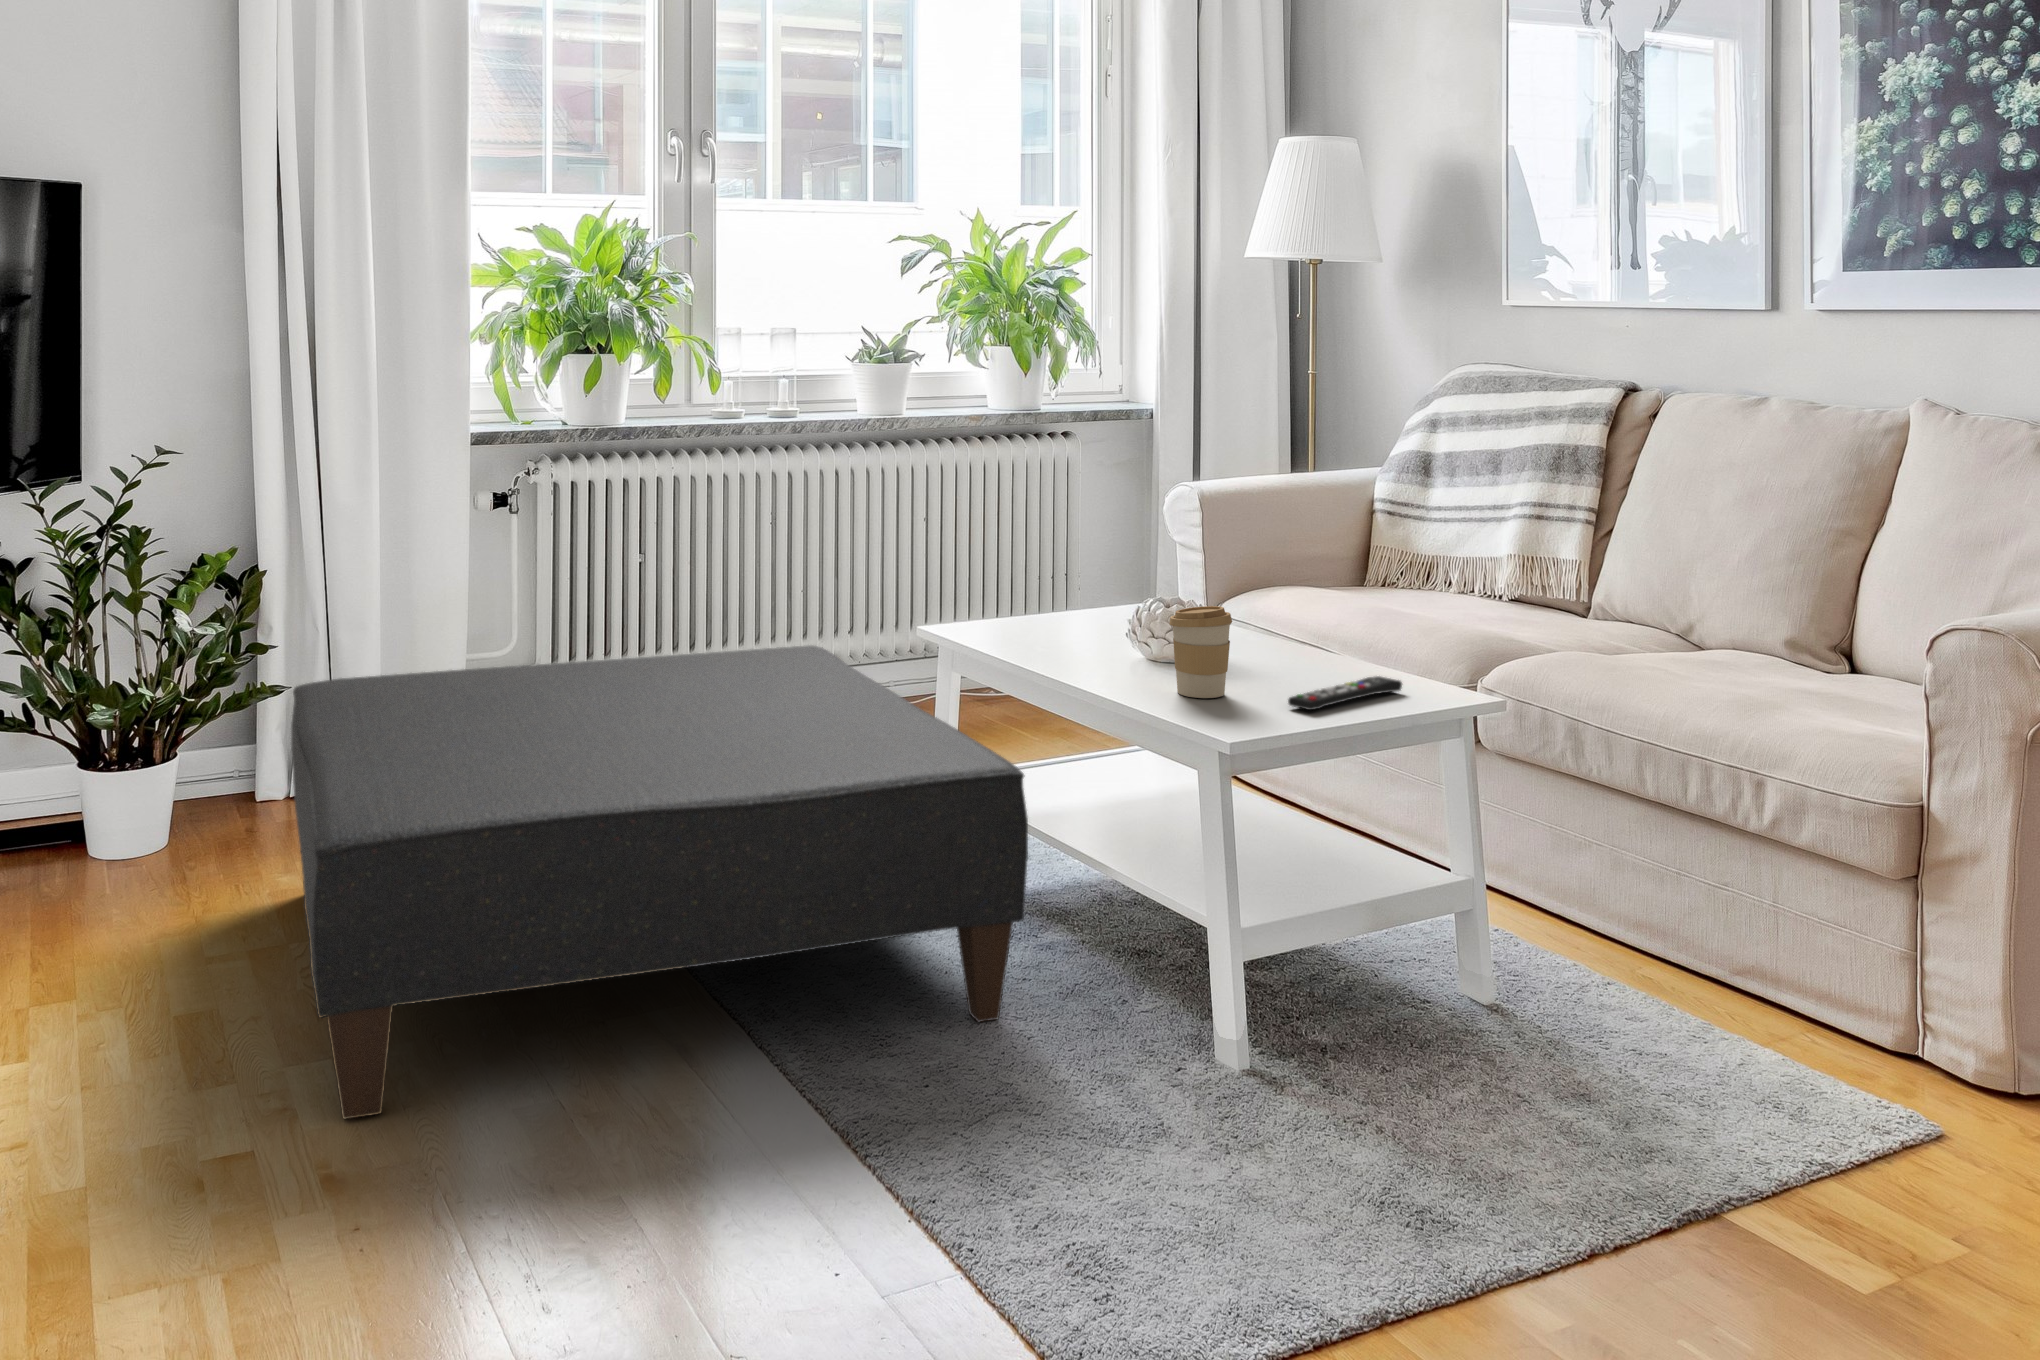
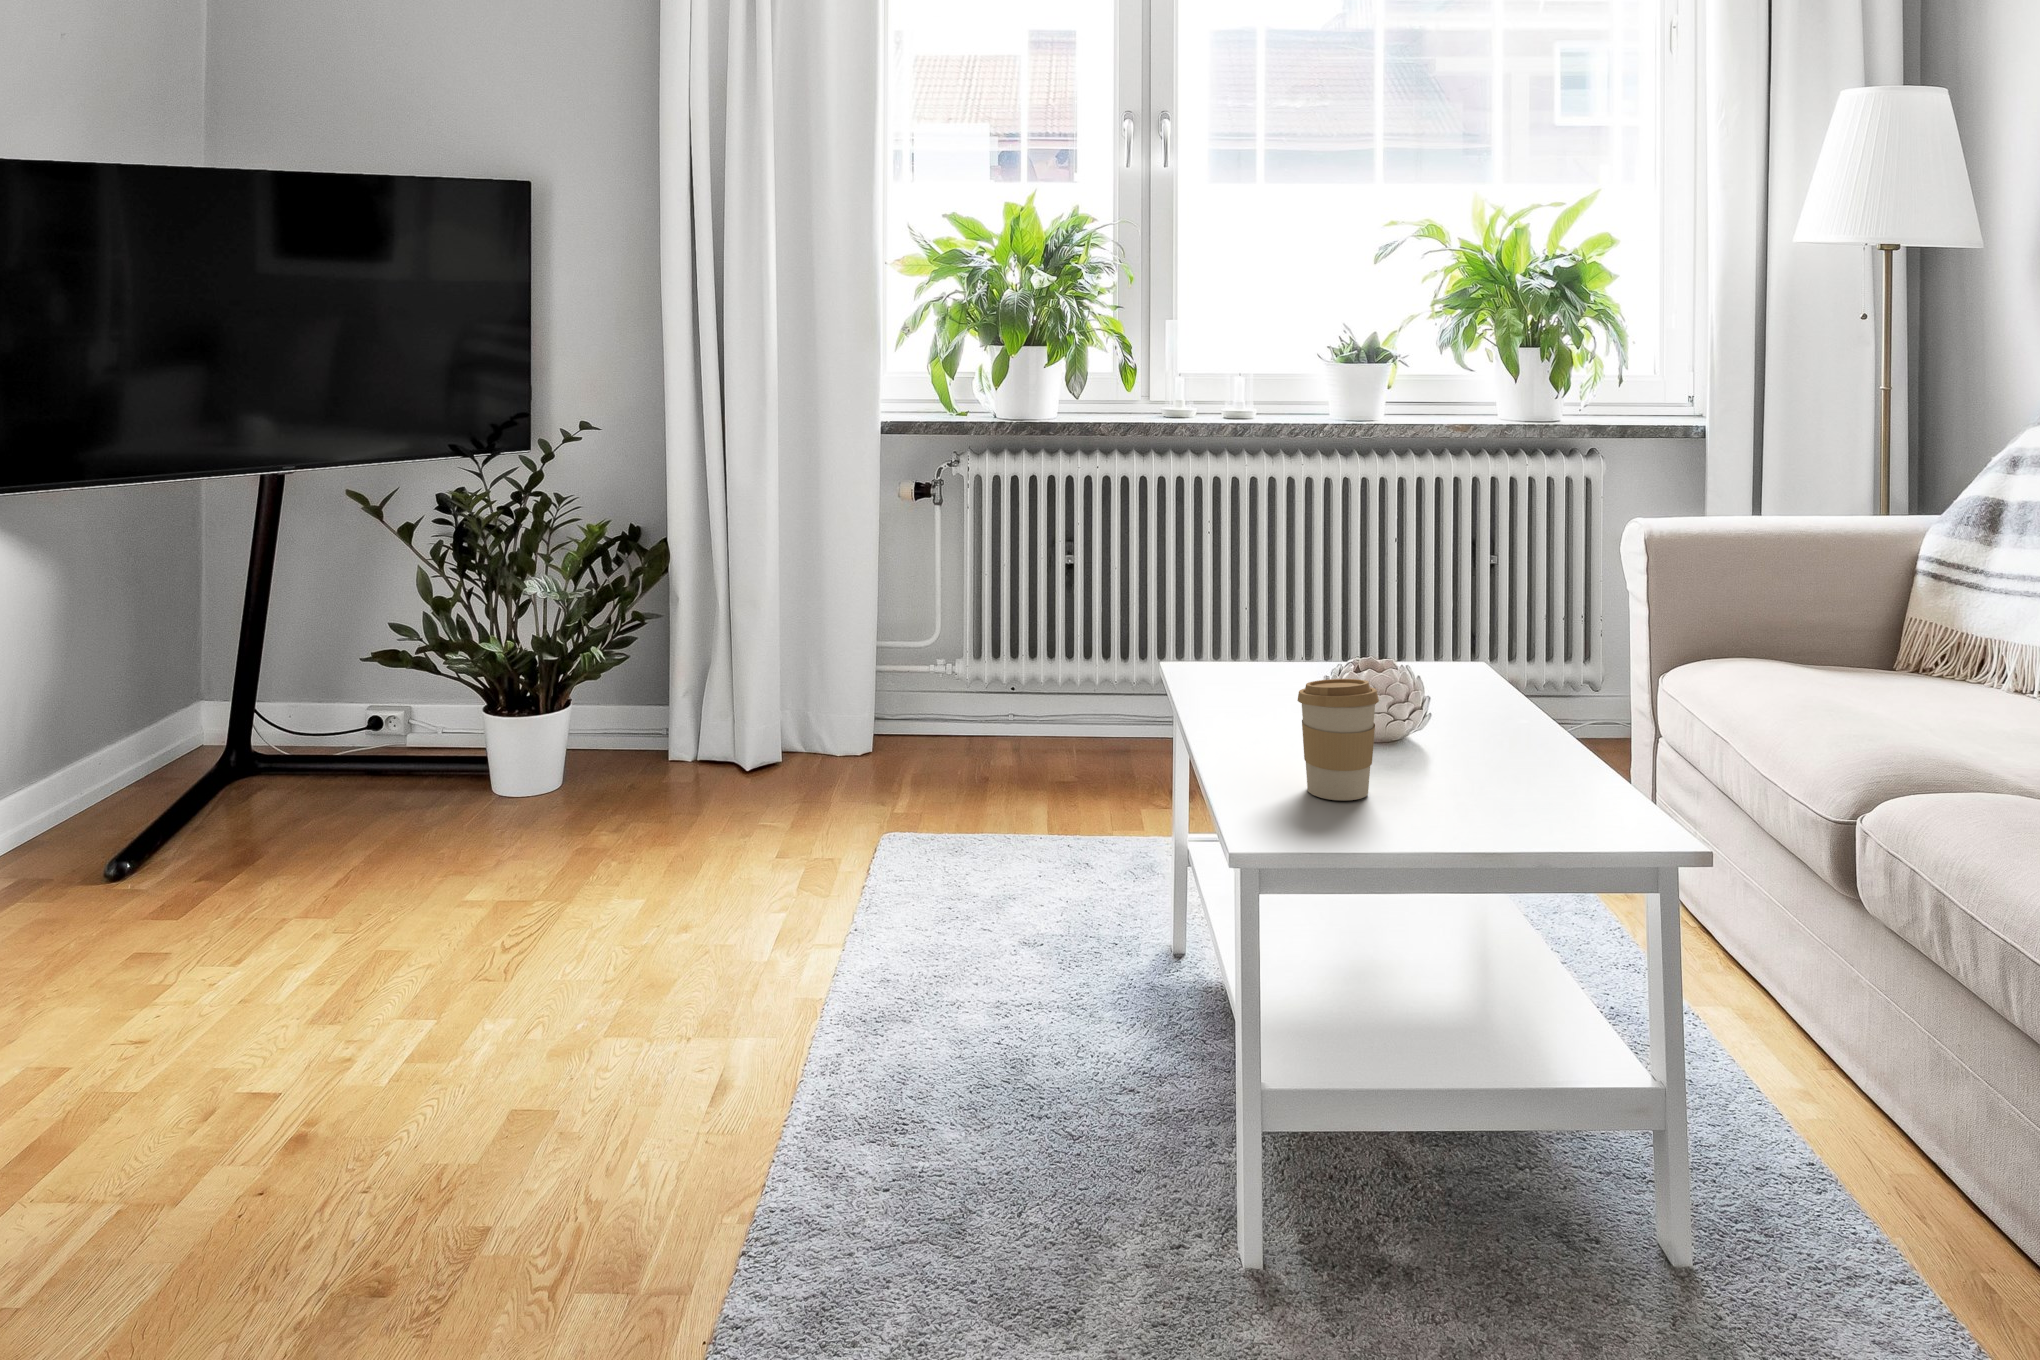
ottoman: present [291,645,1028,1119] -> none [288,656,1129,1157]
remote control: present [1288,676,1402,710] -> none [1419,801,1628,838]

